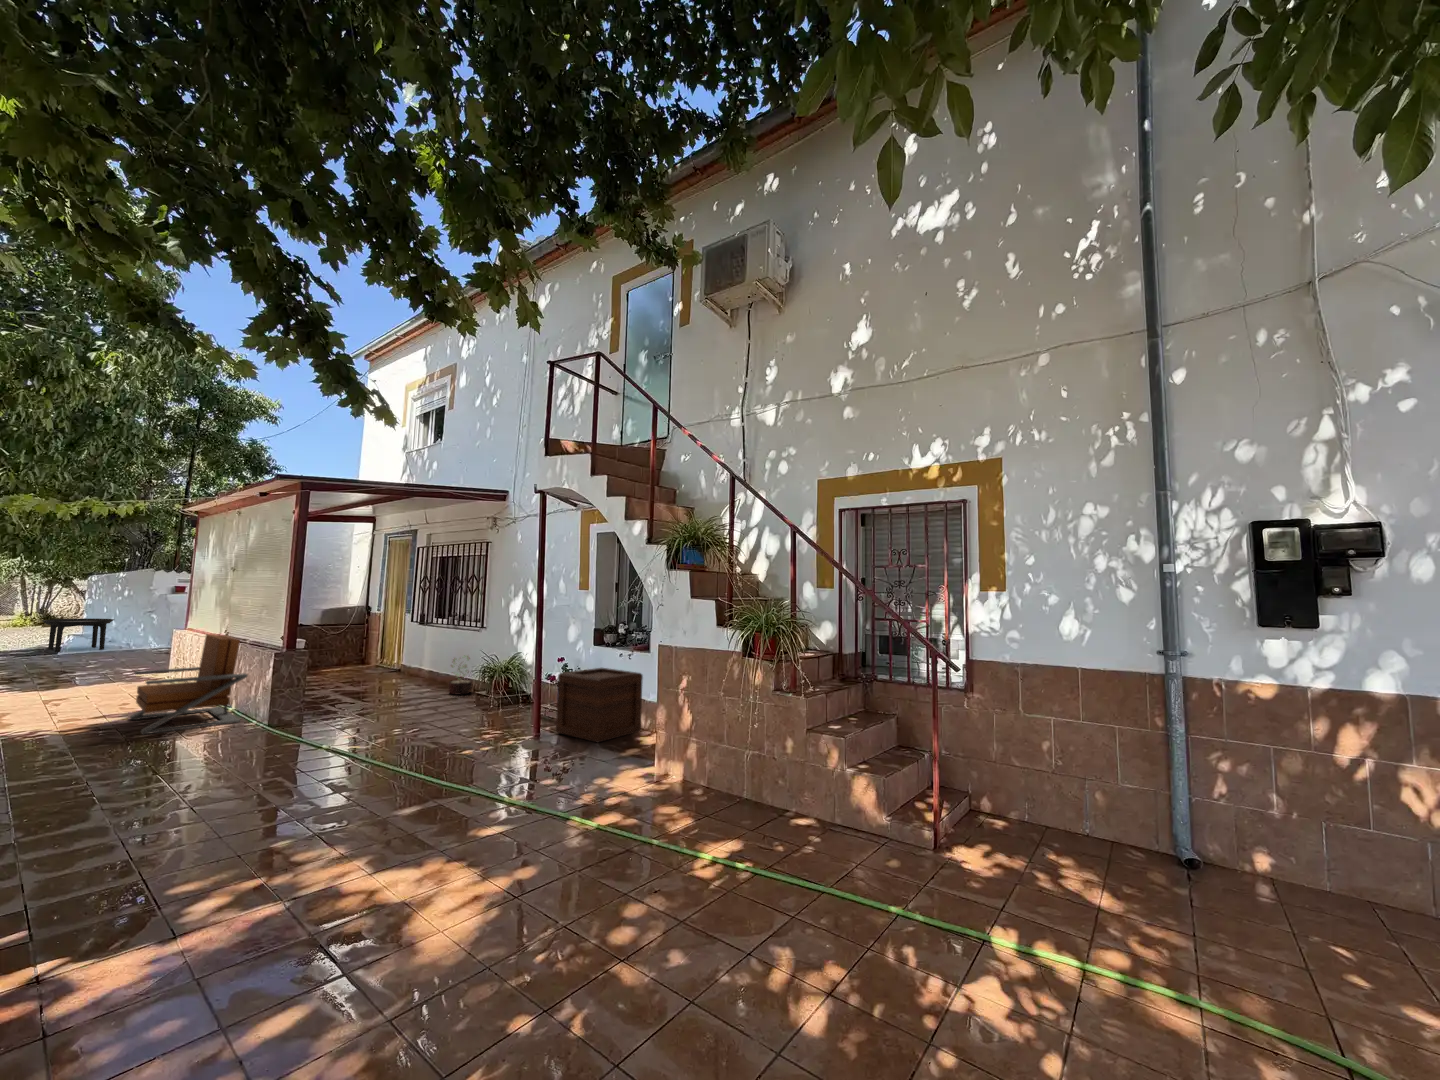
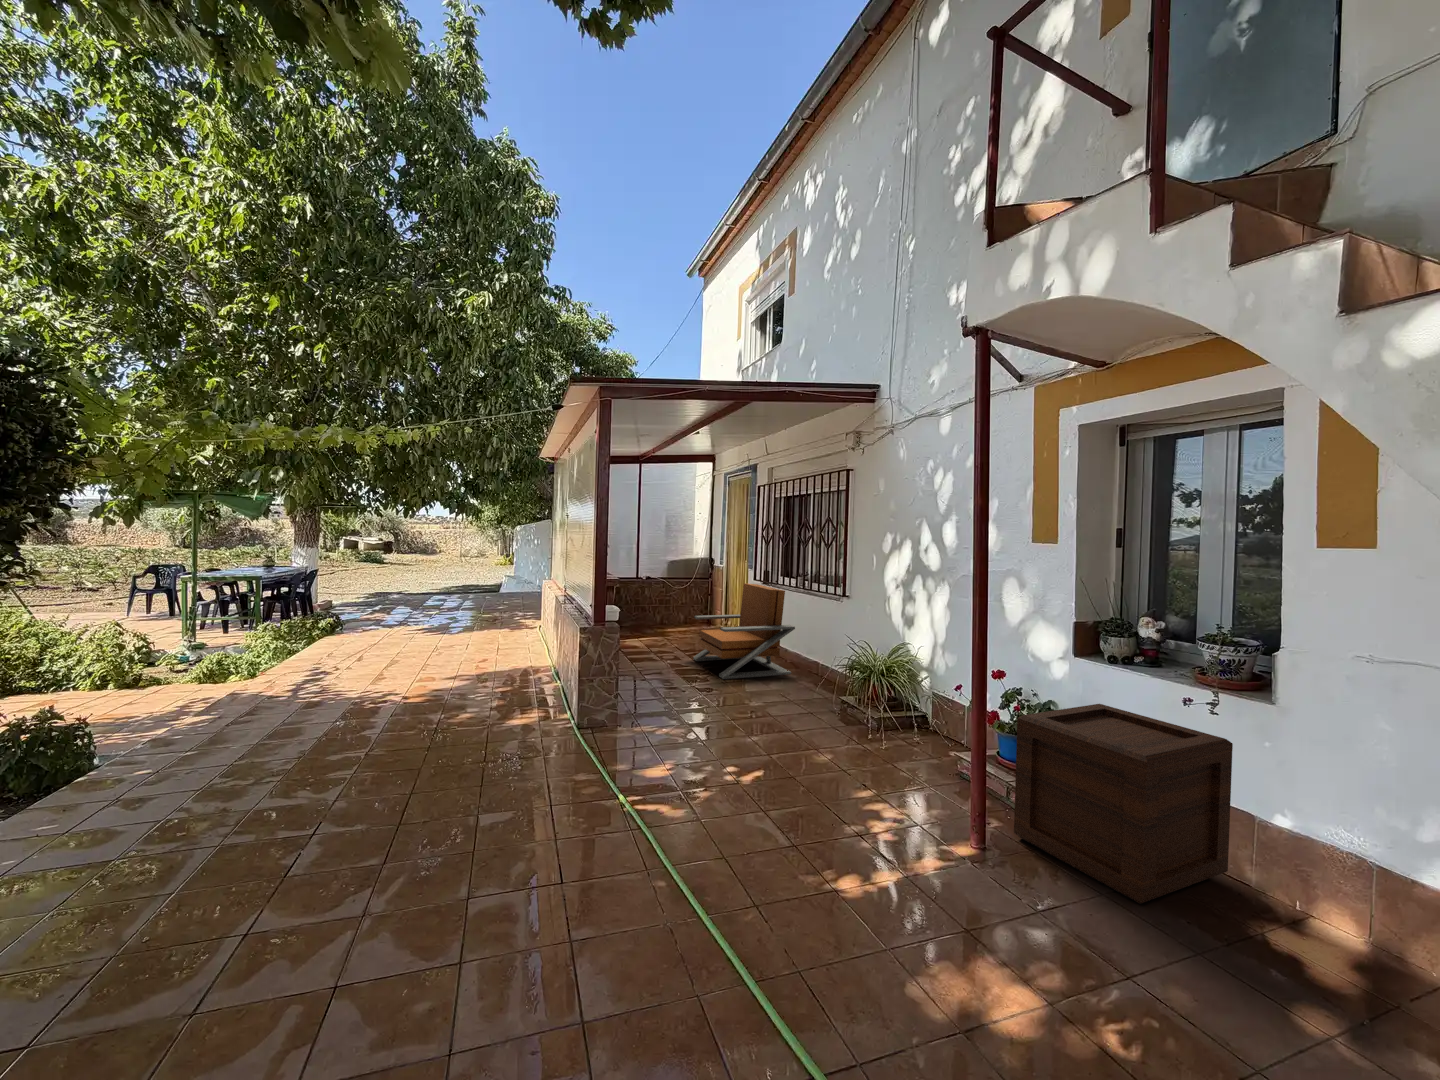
round table: present [43,618,114,652] -> none [474,564,521,593]
lounge chair: present [130,634,248,734] -> present [693,583,795,679]
decorative plant: present [449,656,472,694] -> none [802,634,833,691]

